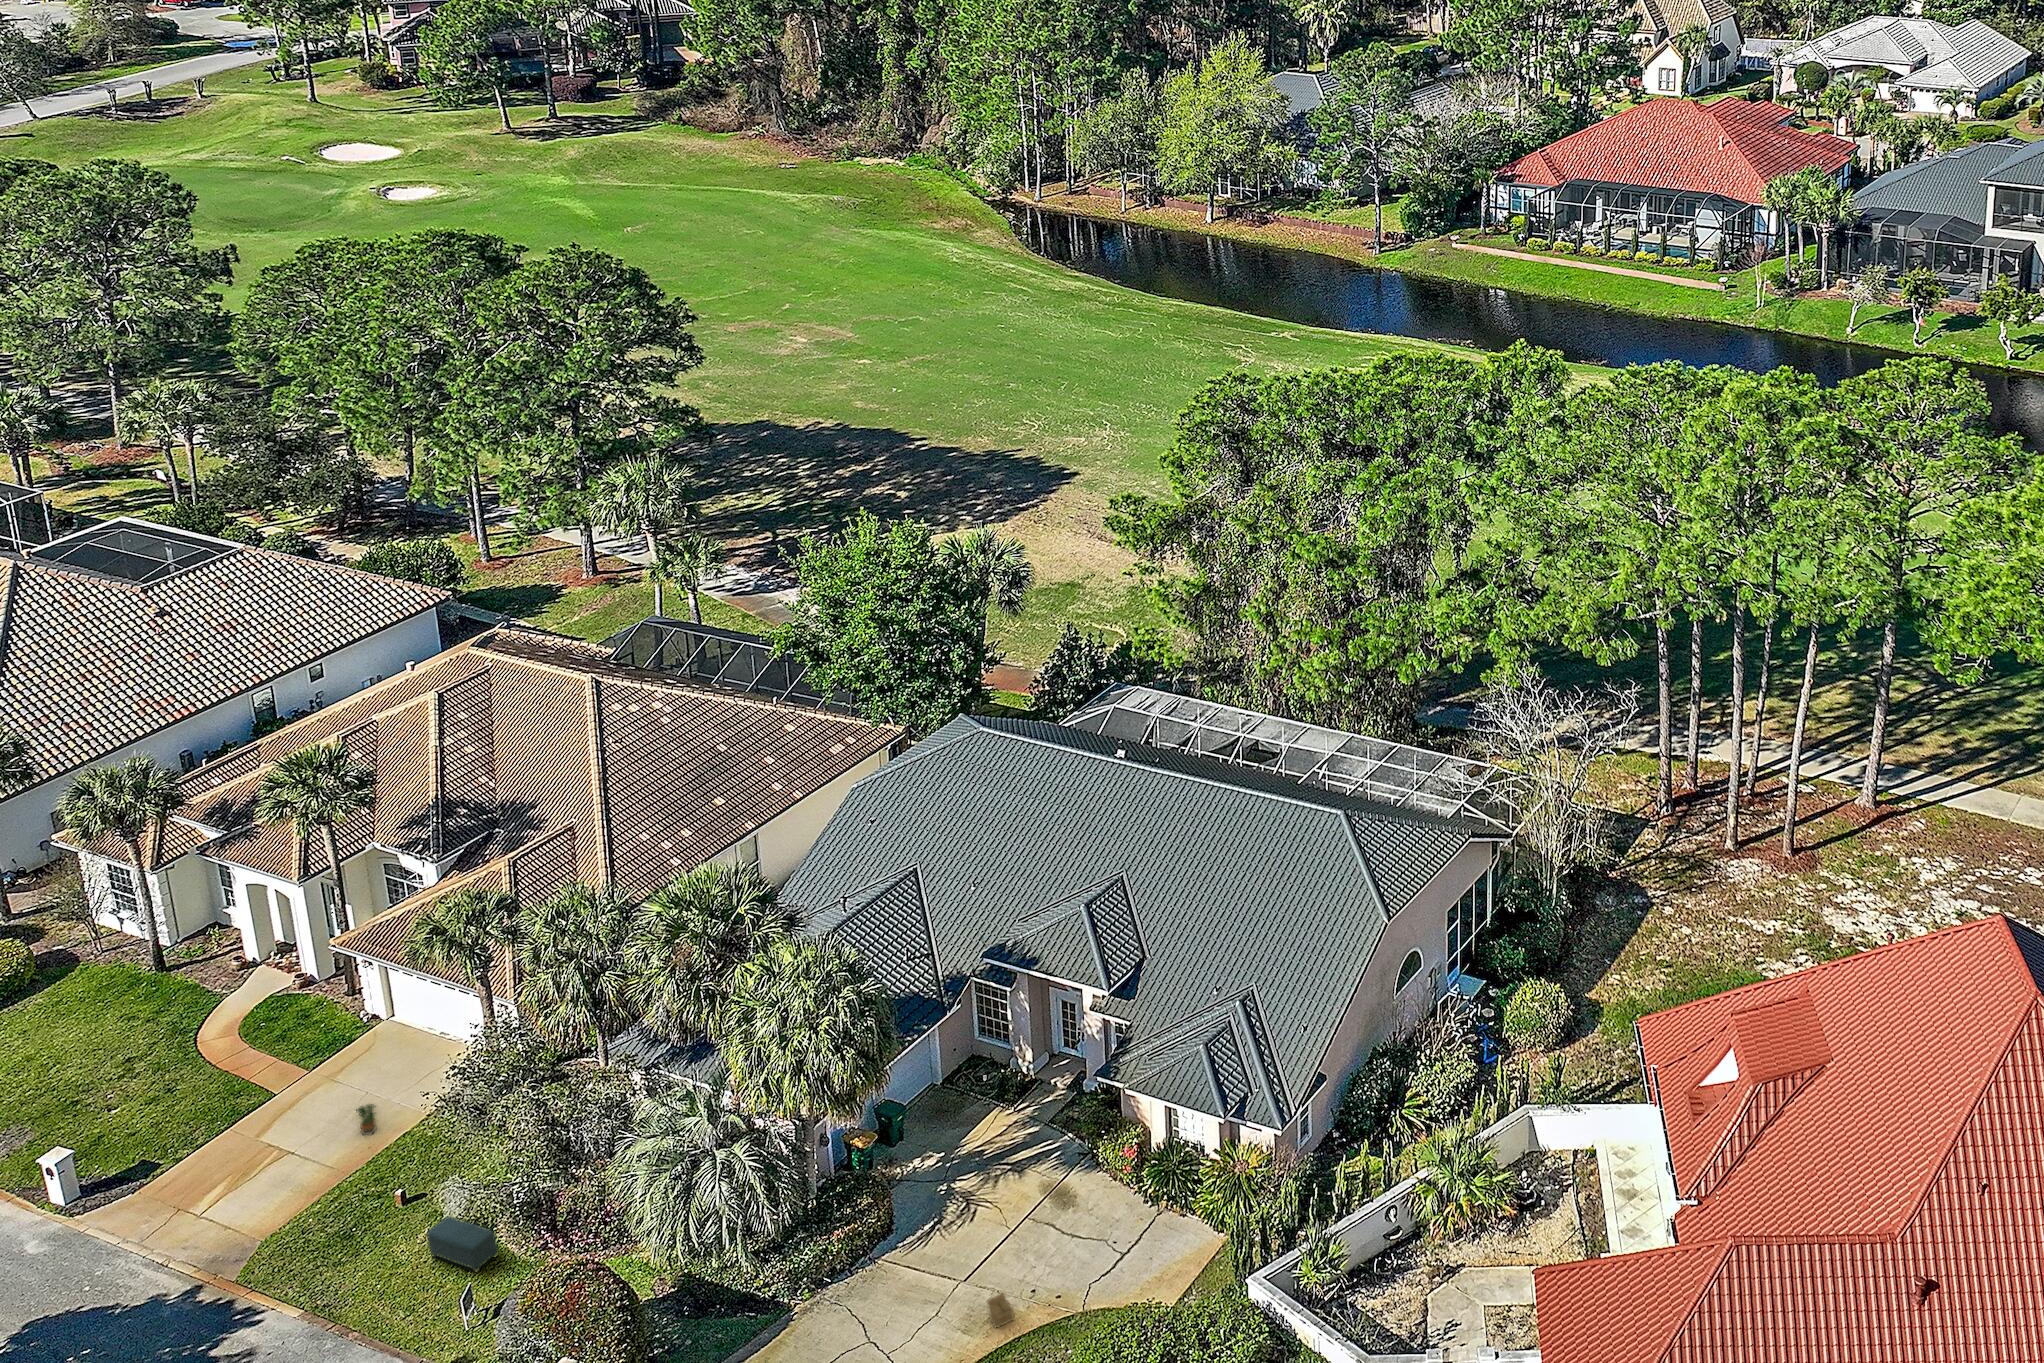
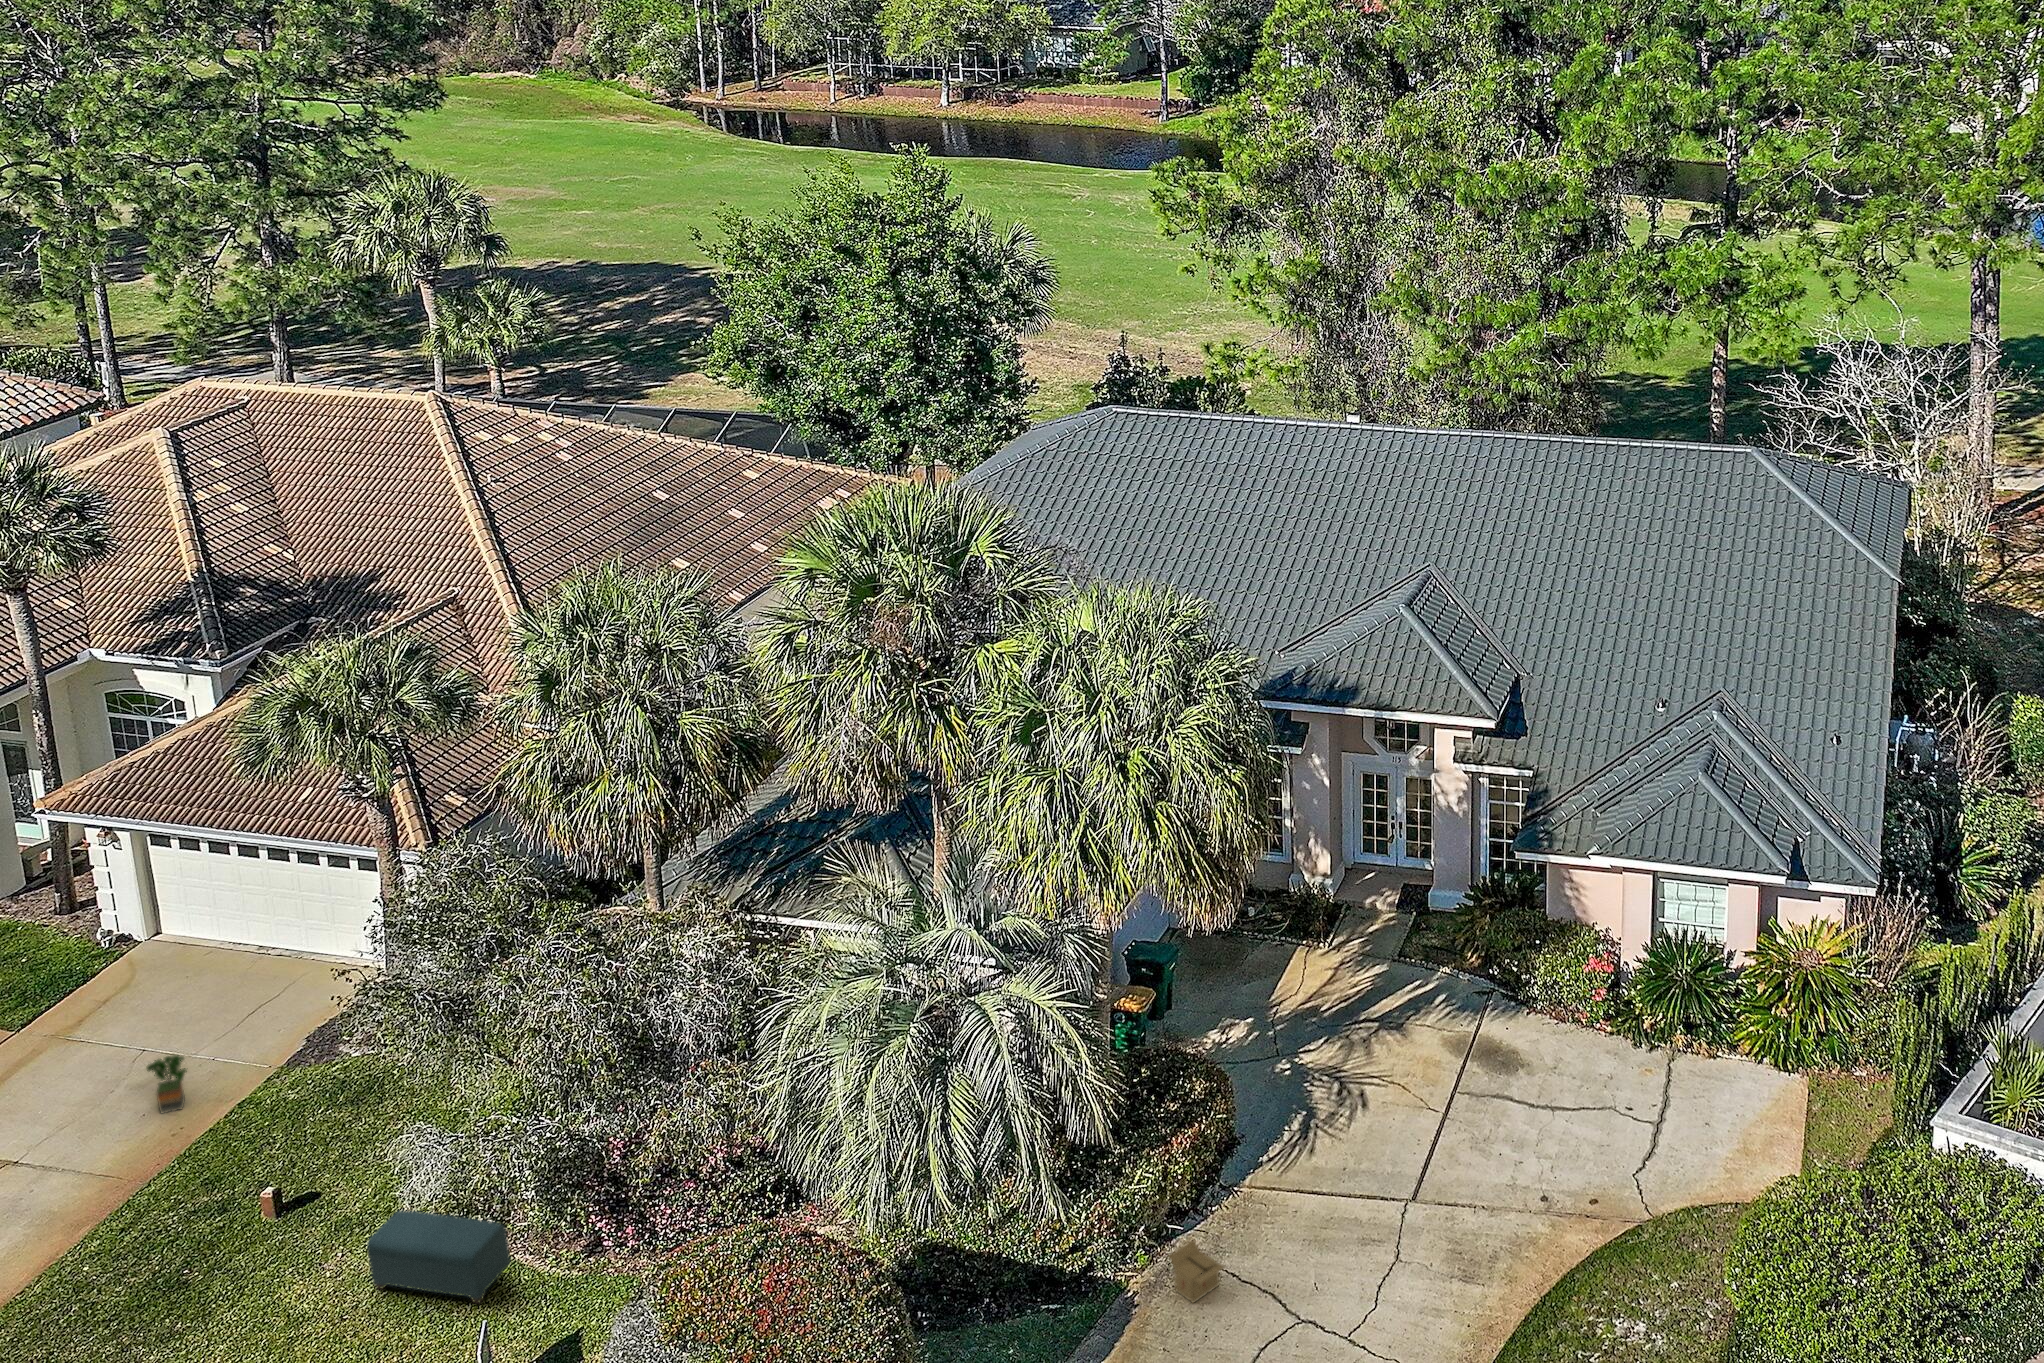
cardboard box: present [986,1293,1014,1328] -> present [1169,1240,1225,1302]

